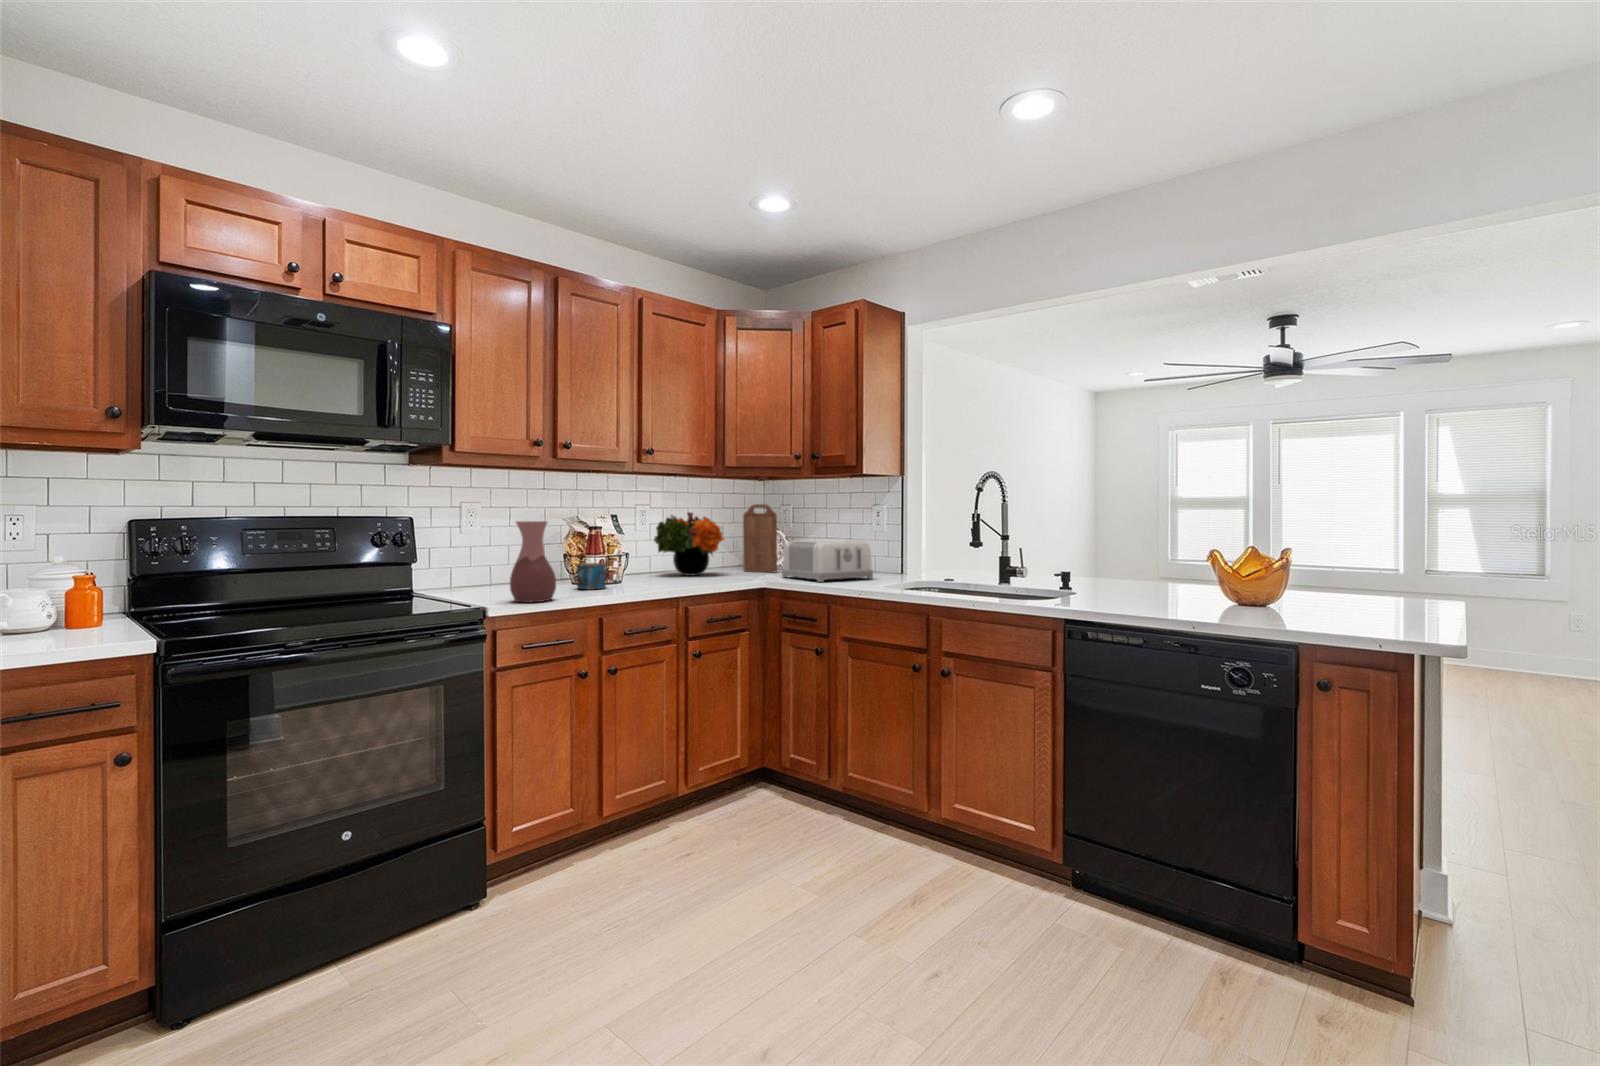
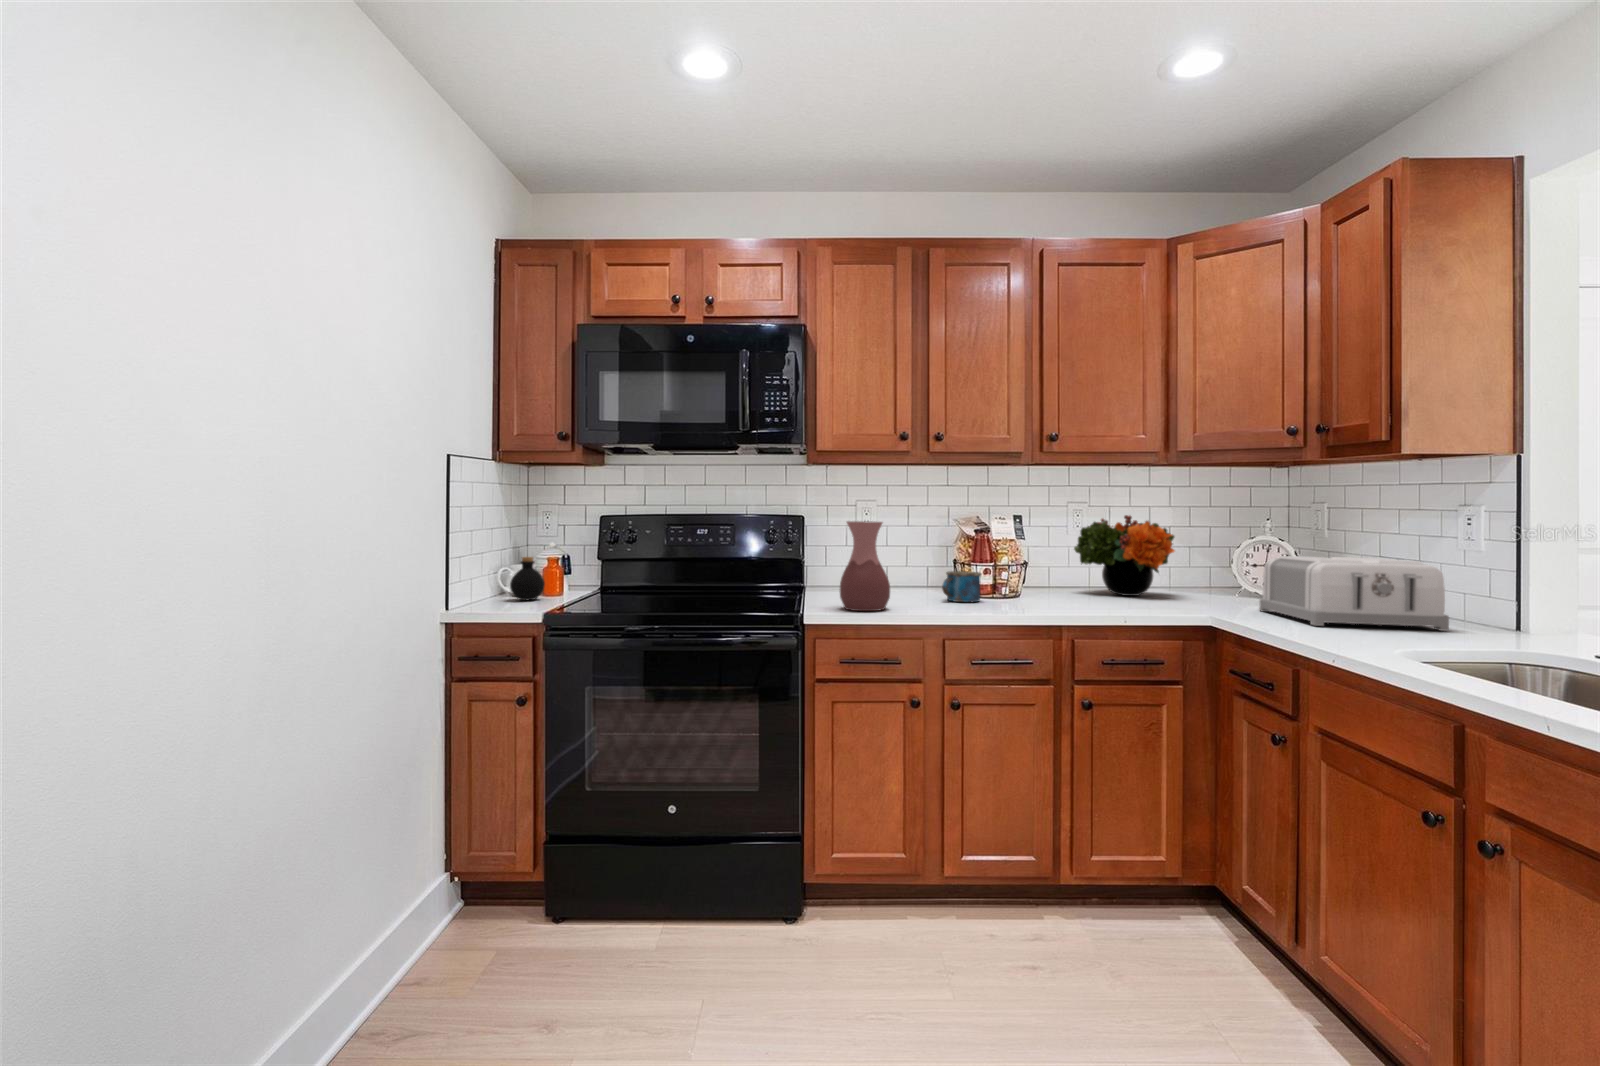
cutting board: present [743,504,777,572] -> none [1217,504,1270,602]
bottle: none [50,575,109,635] -> present [510,557,545,600]

